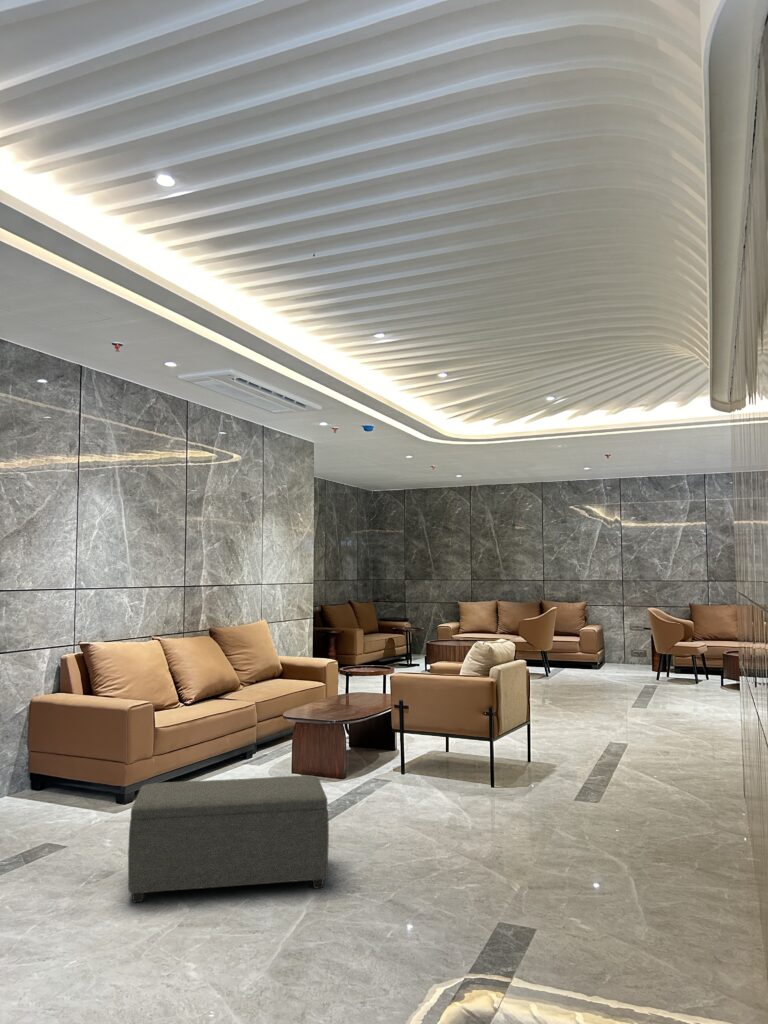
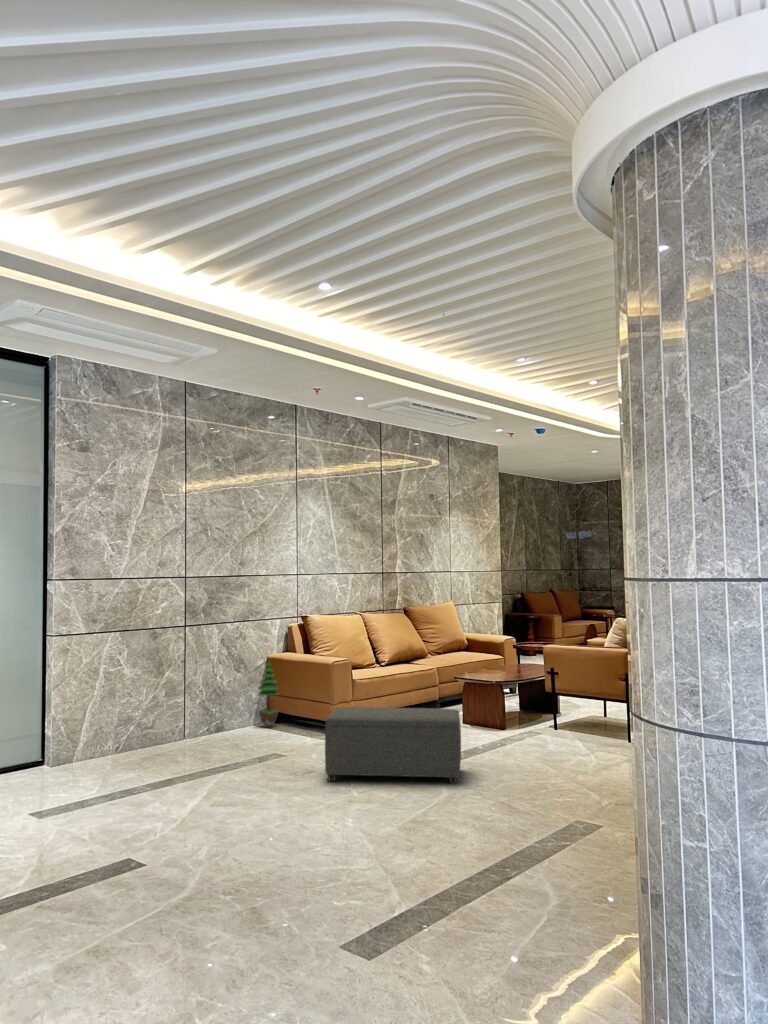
potted tree: none [13,706,49,799] -> present [258,661,279,727]

